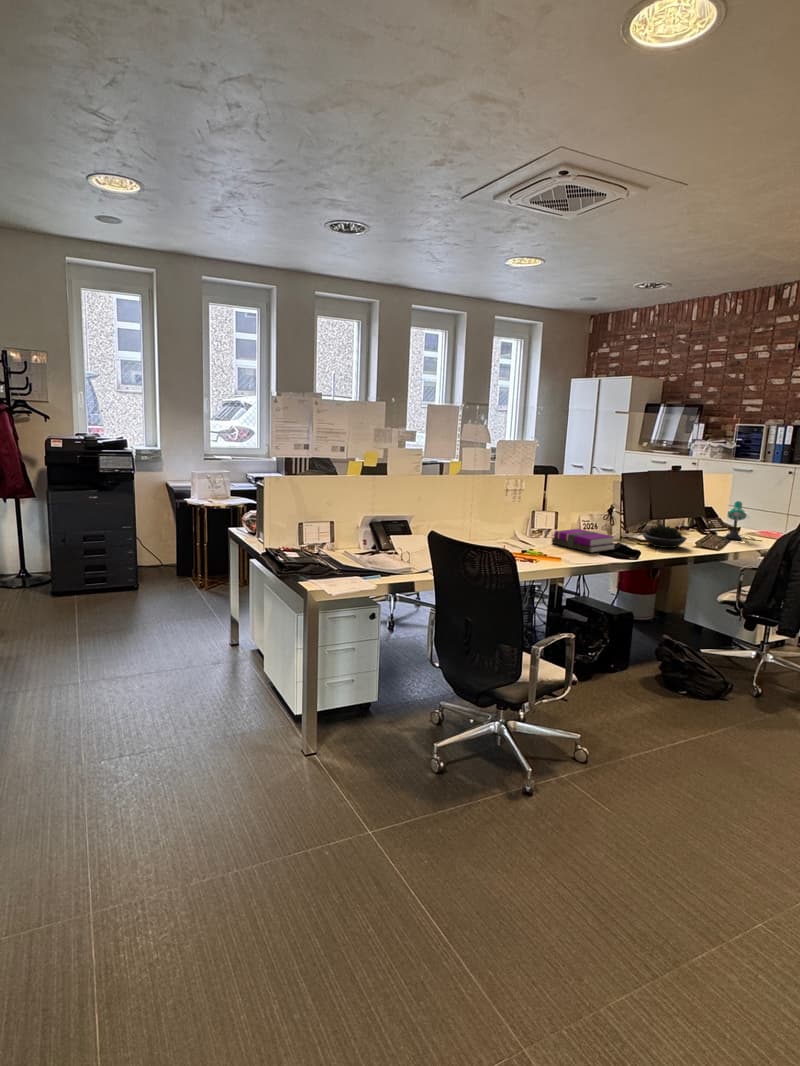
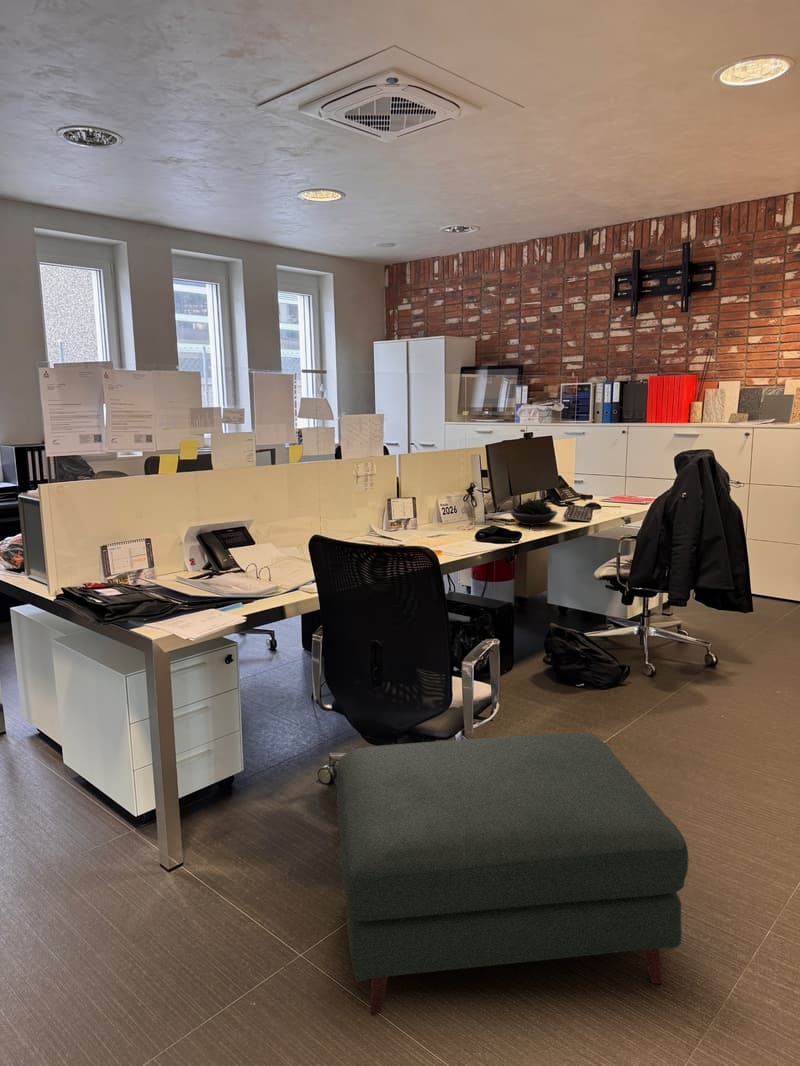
desk lamp: present [727,501,754,540] -> none [582,466,614,510]
notebook: present [552,529,615,553] -> none [417,514,489,540]
ottoman: none [389,696,671,939] -> present [337,733,688,1016]

